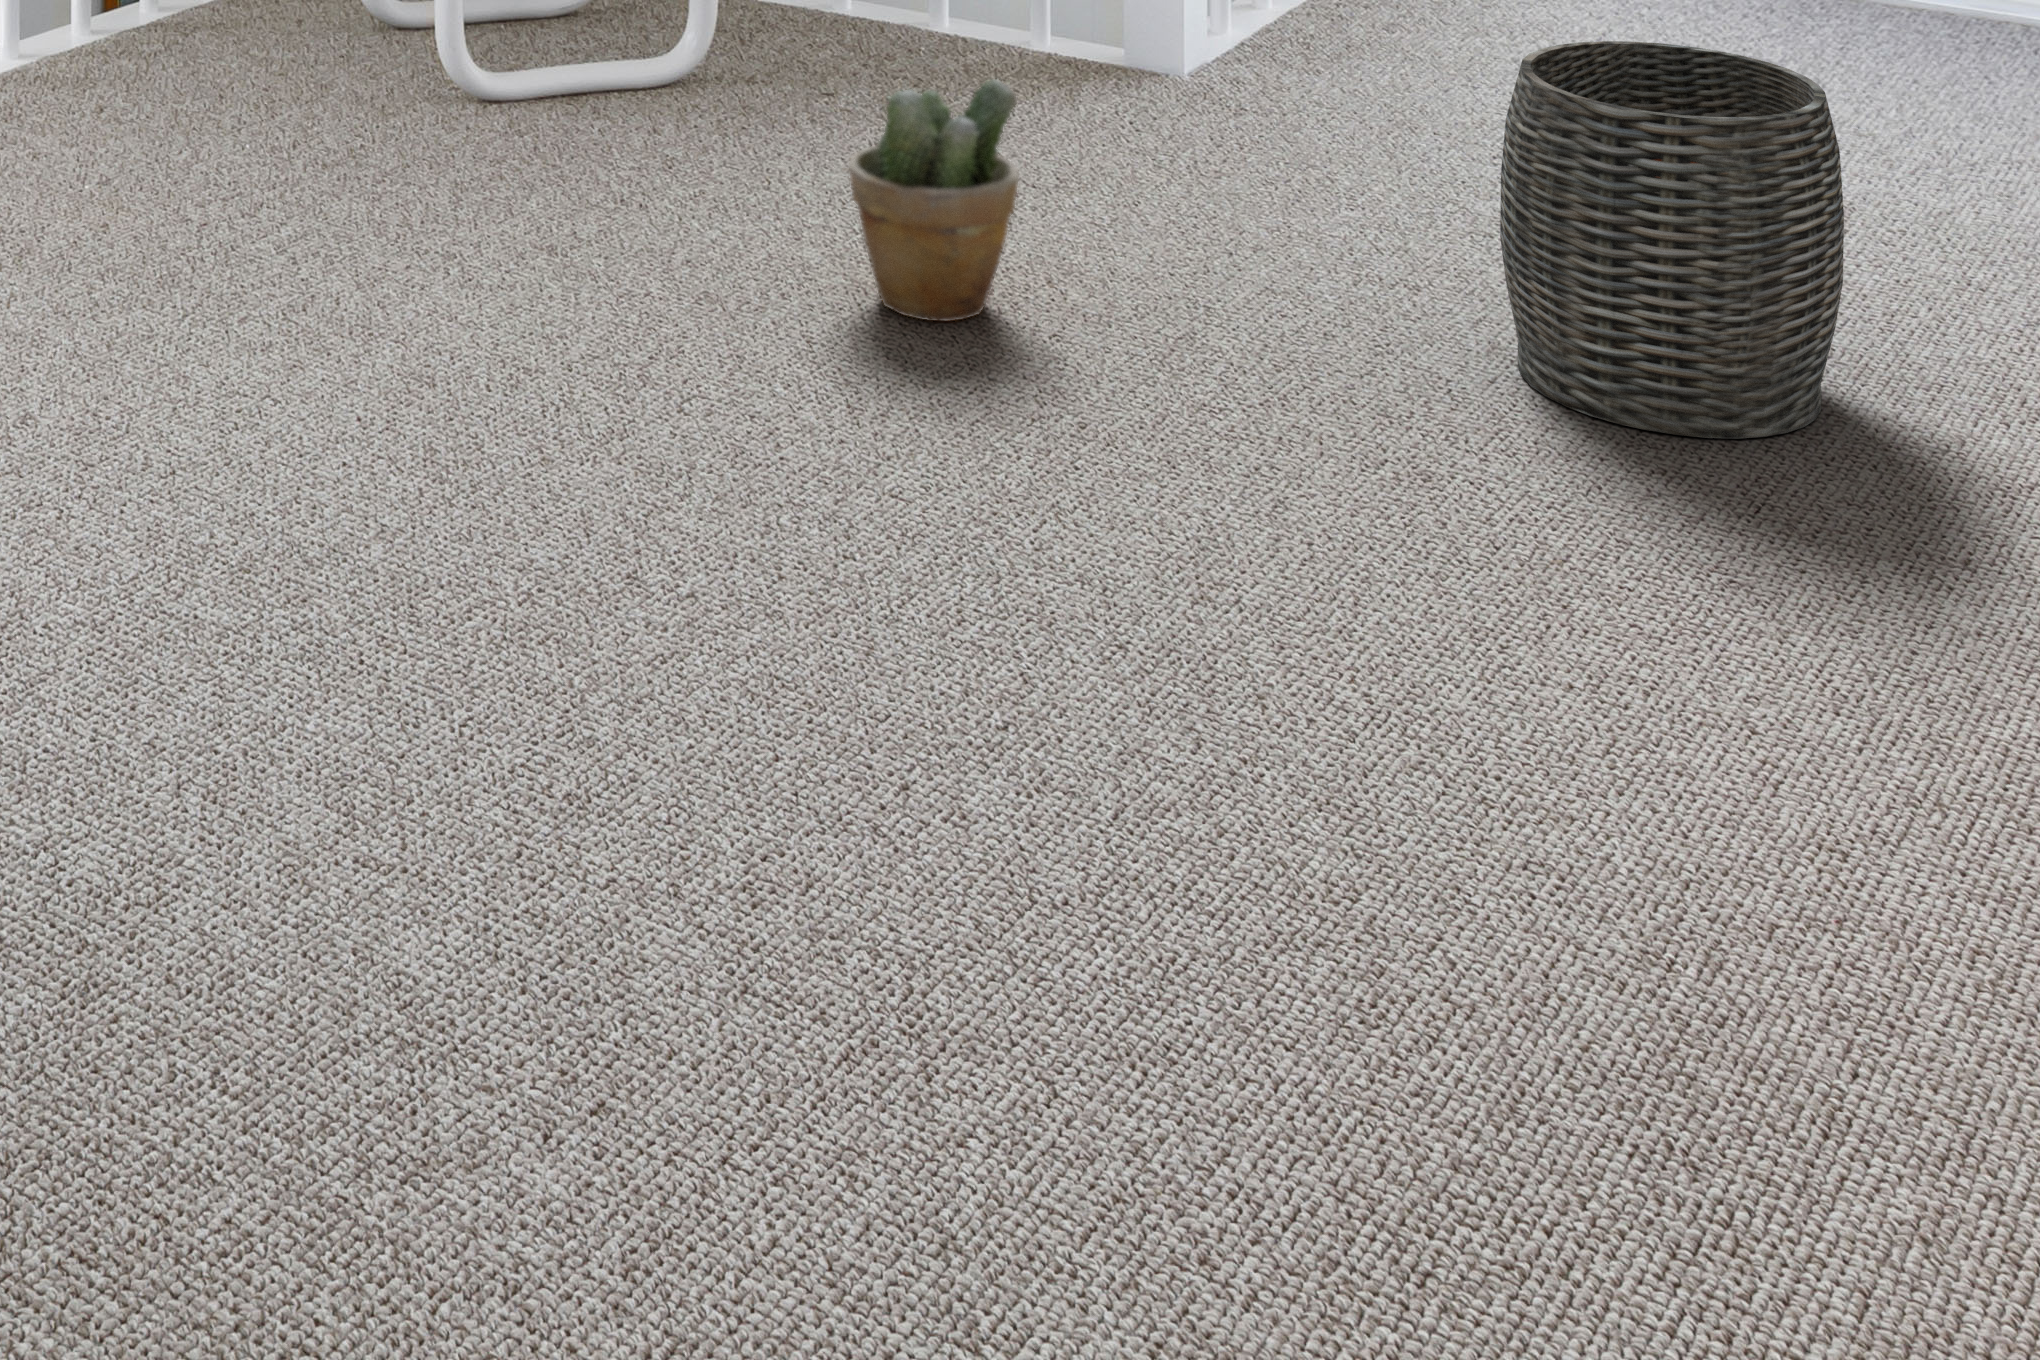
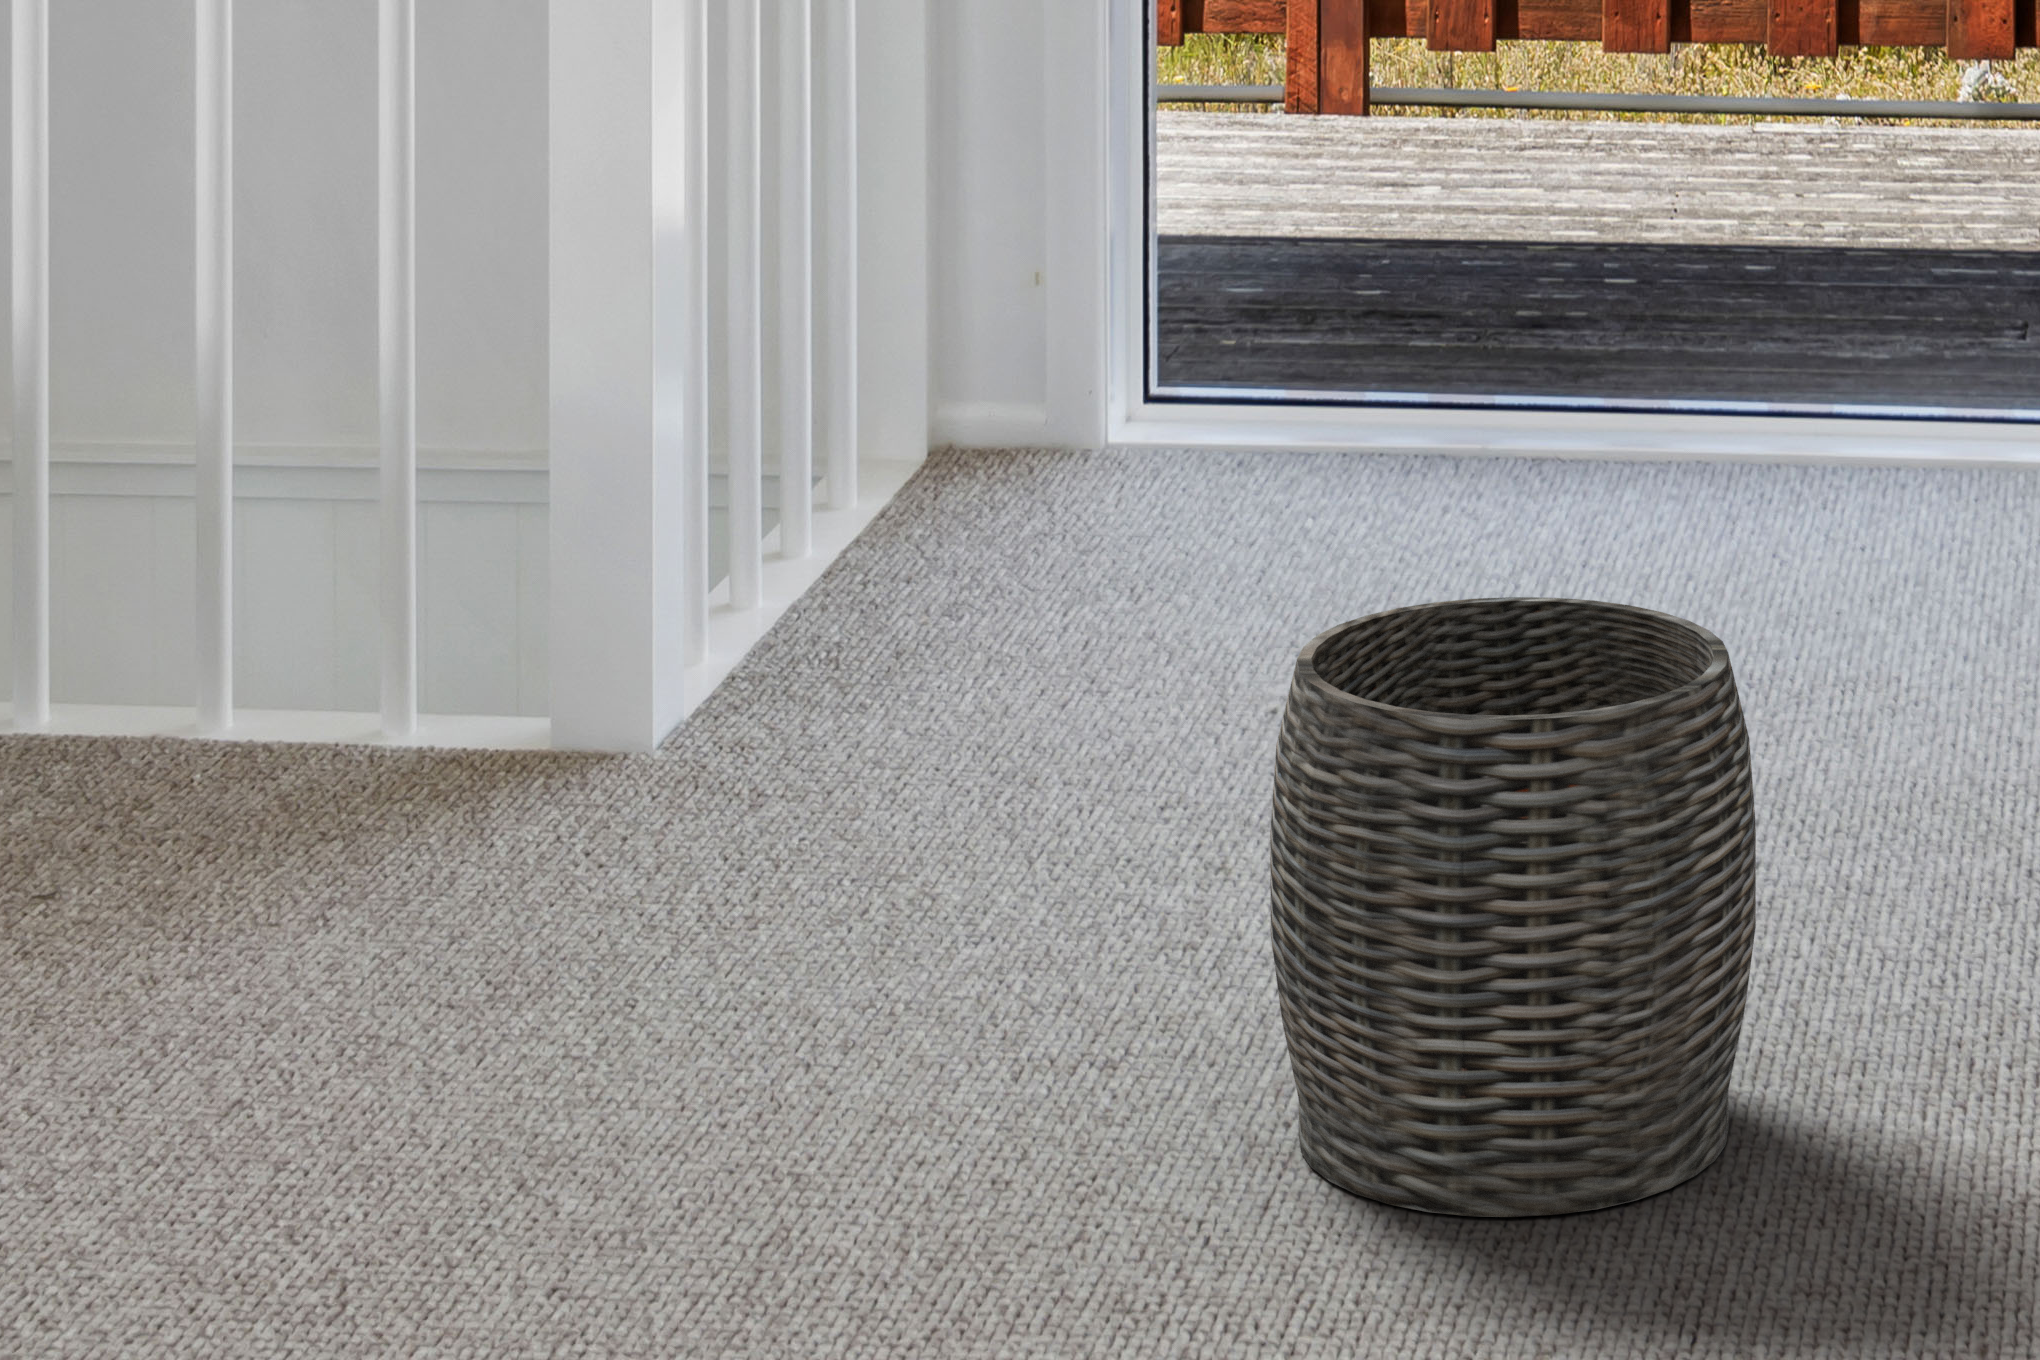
potted plant: present [849,79,1019,321] -> none [196,831,502,1285]

